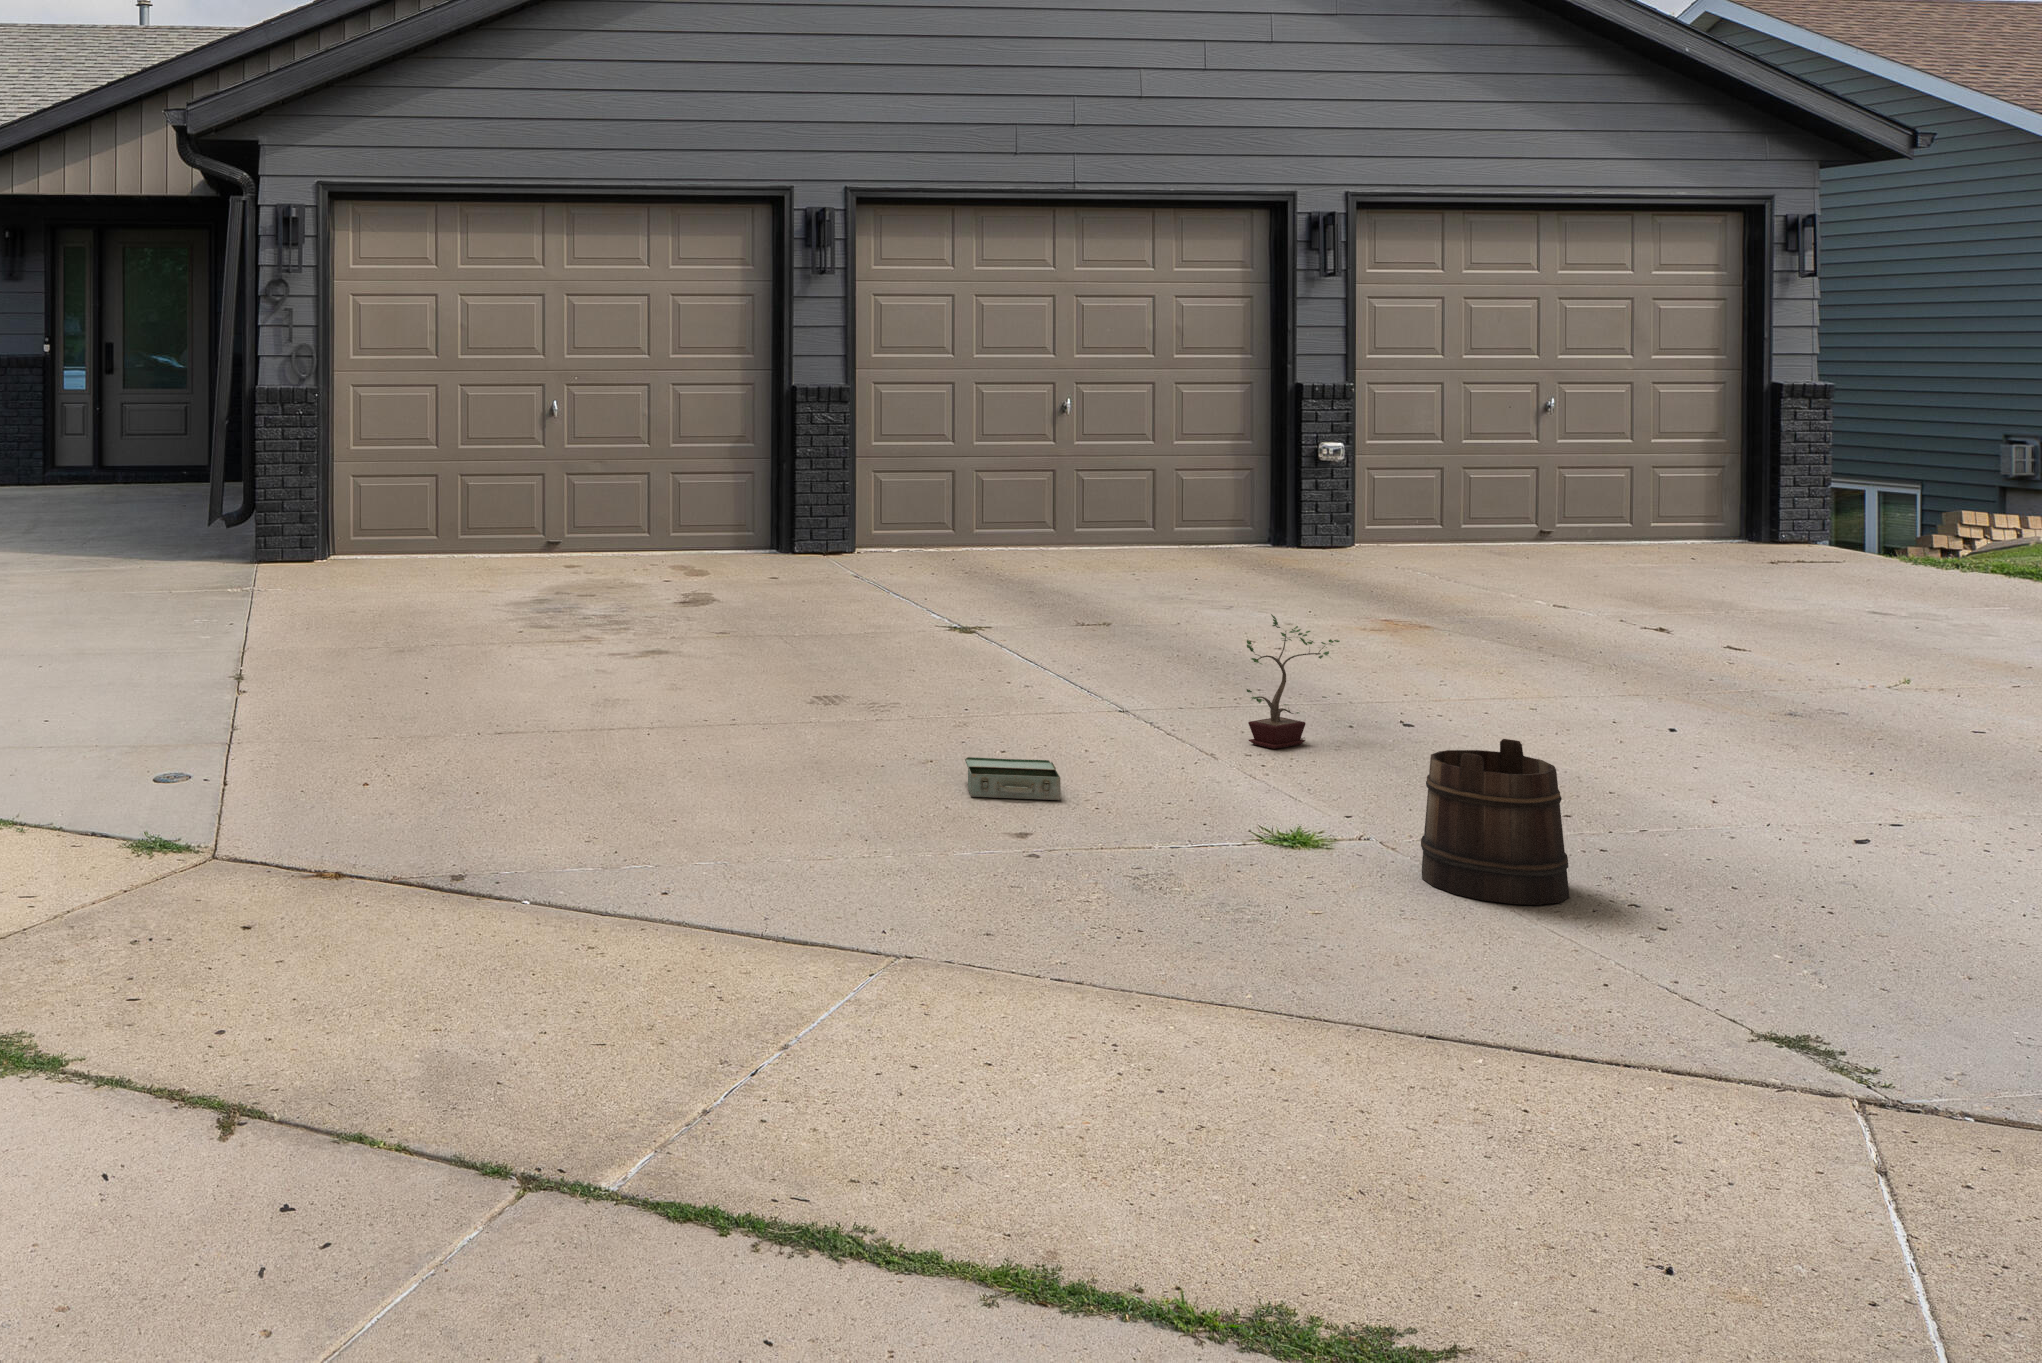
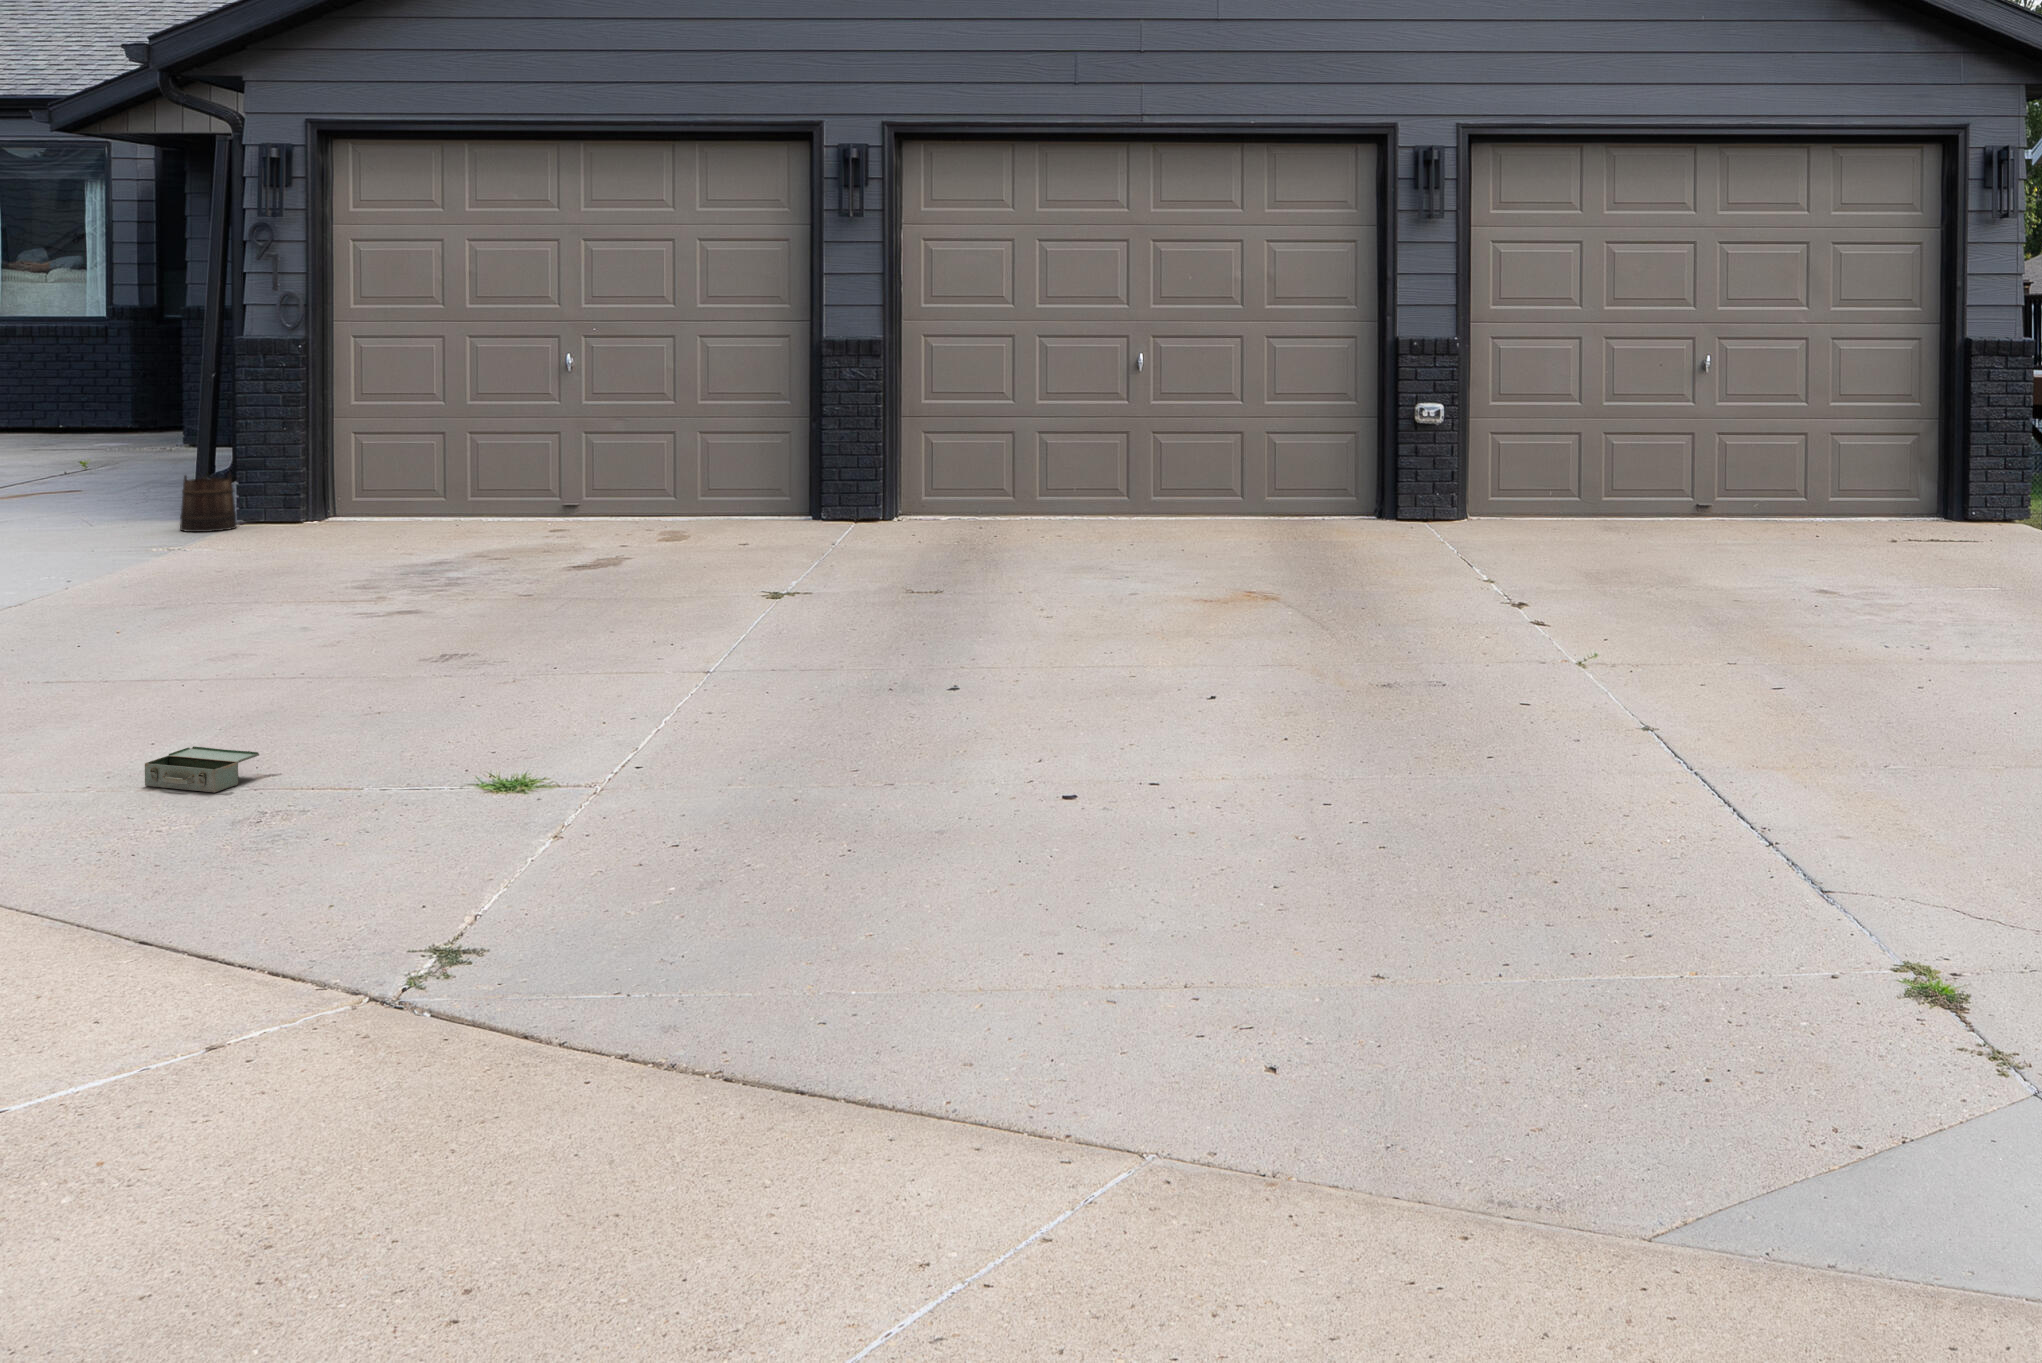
potted plant: present [1247,614,1340,749] -> none [569,608,698,748]
bucket: present [1421,739,1569,905] -> present [180,474,237,532]

